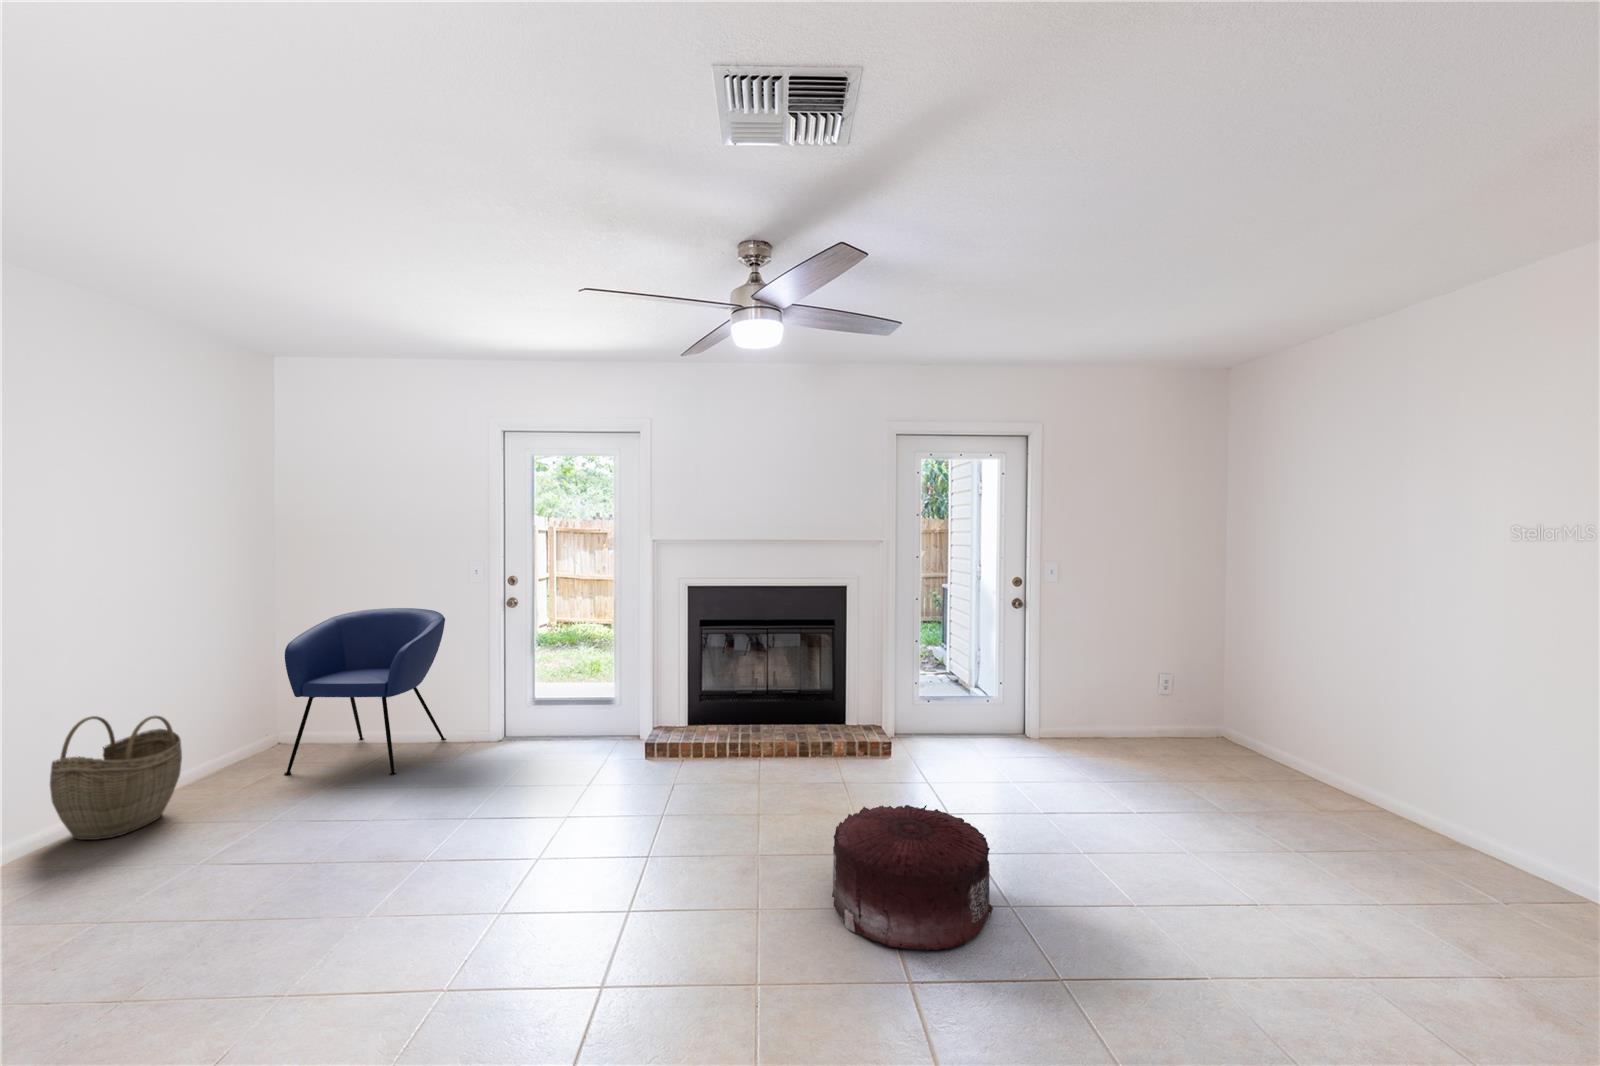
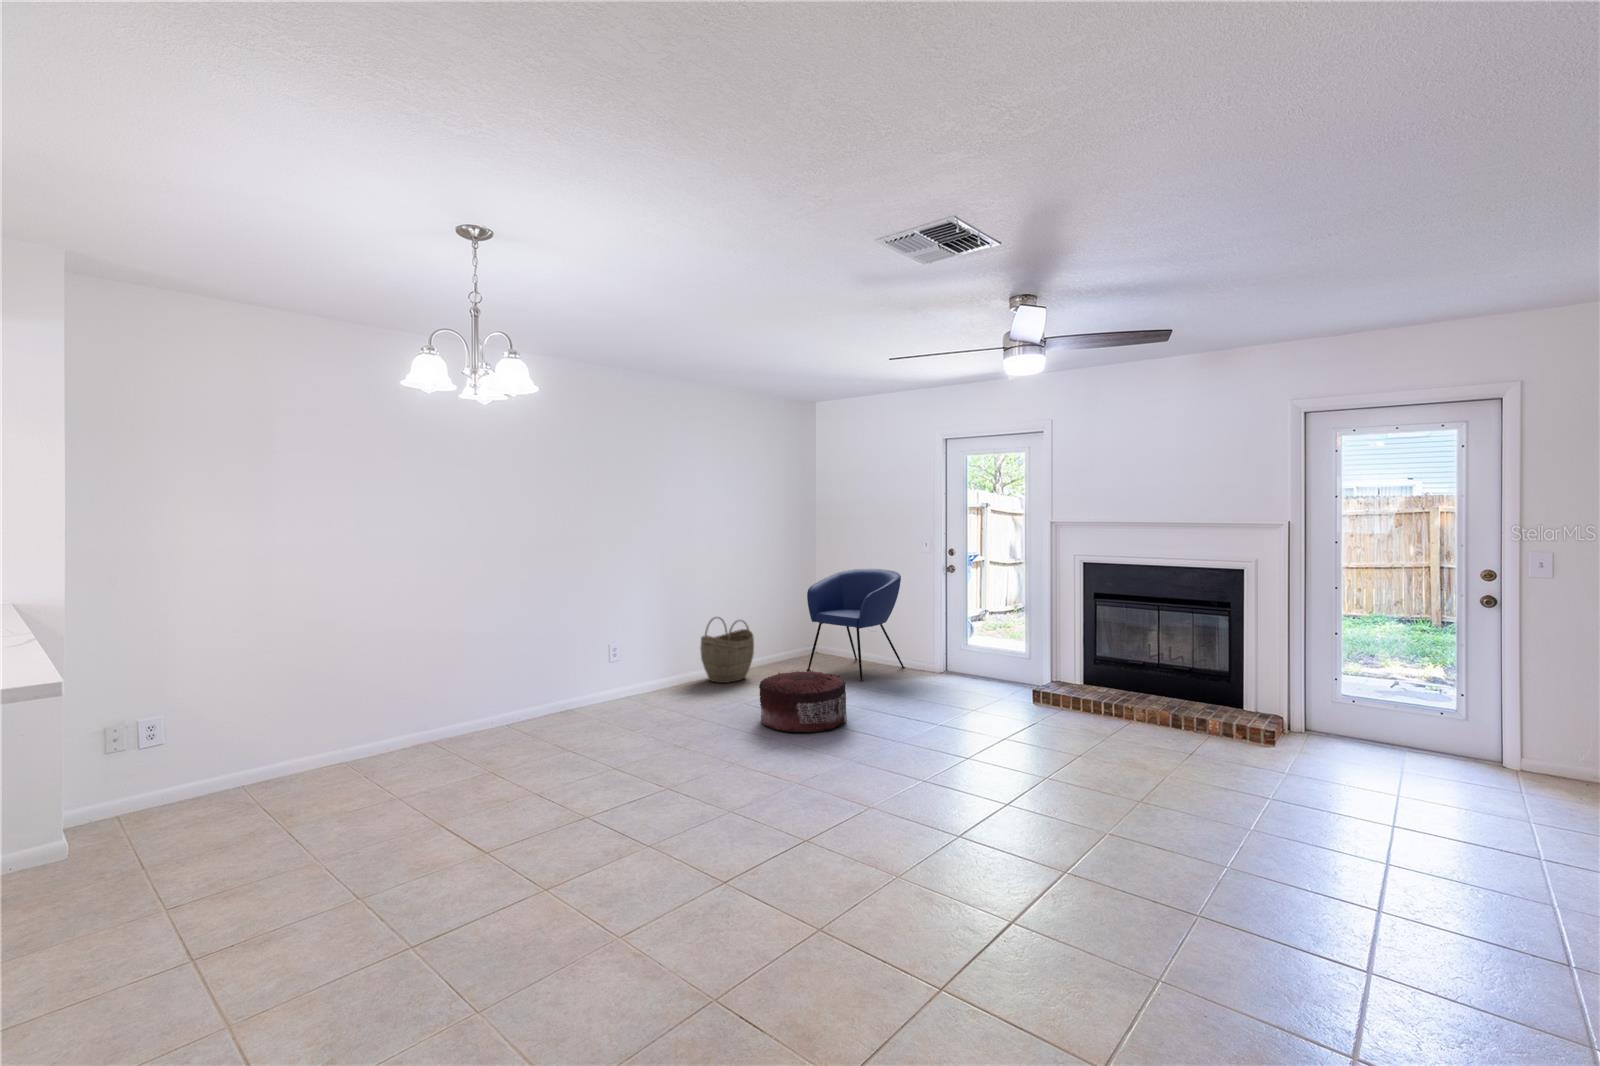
pouf: present [832,805,993,950] -> present [759,670,847,732]

